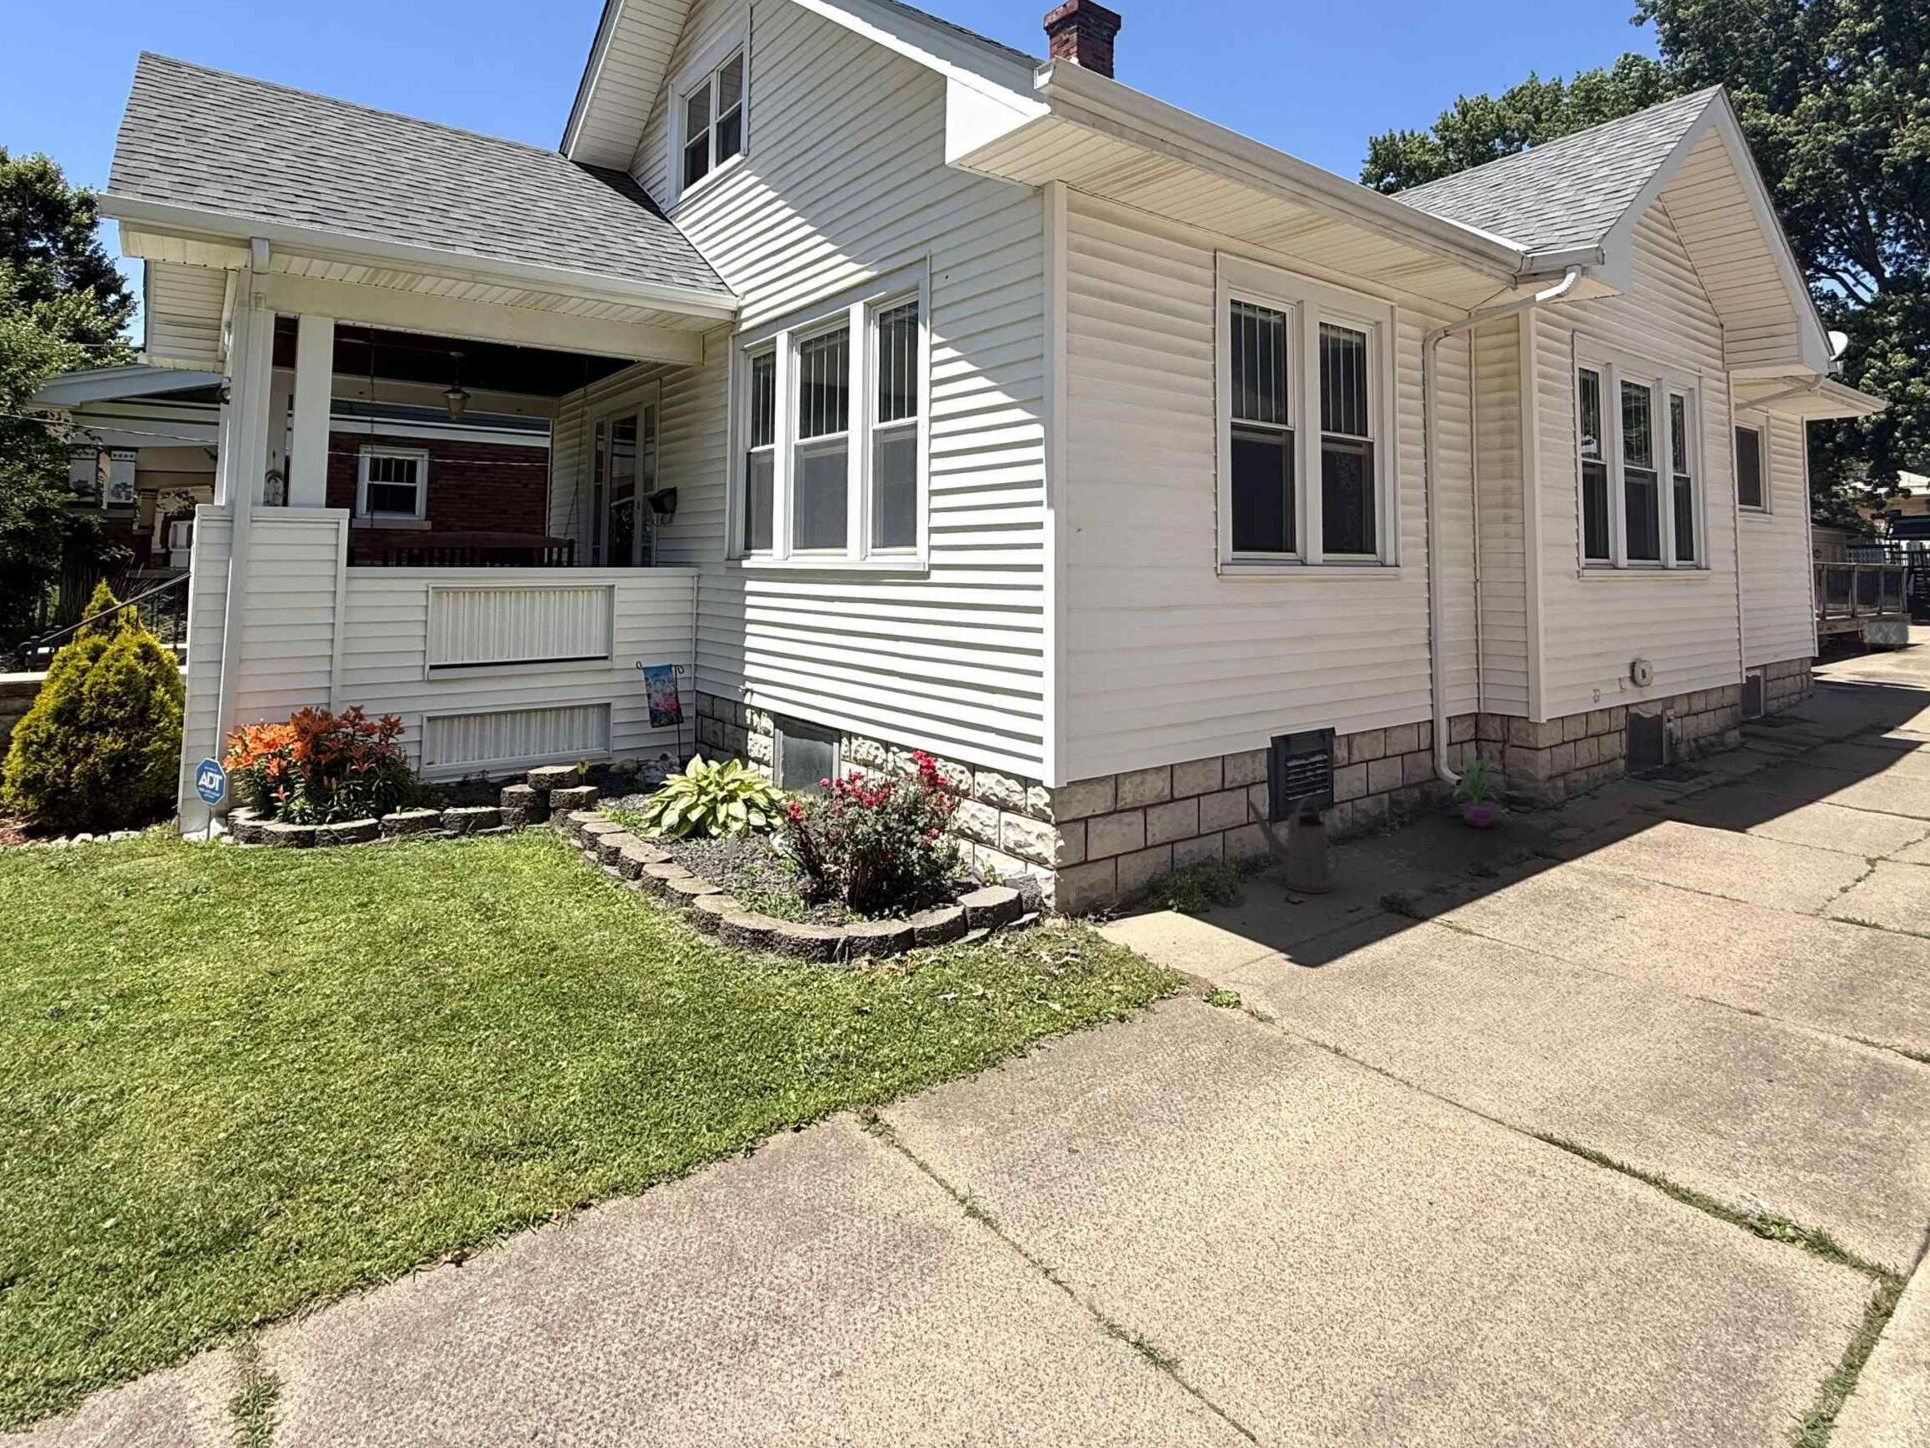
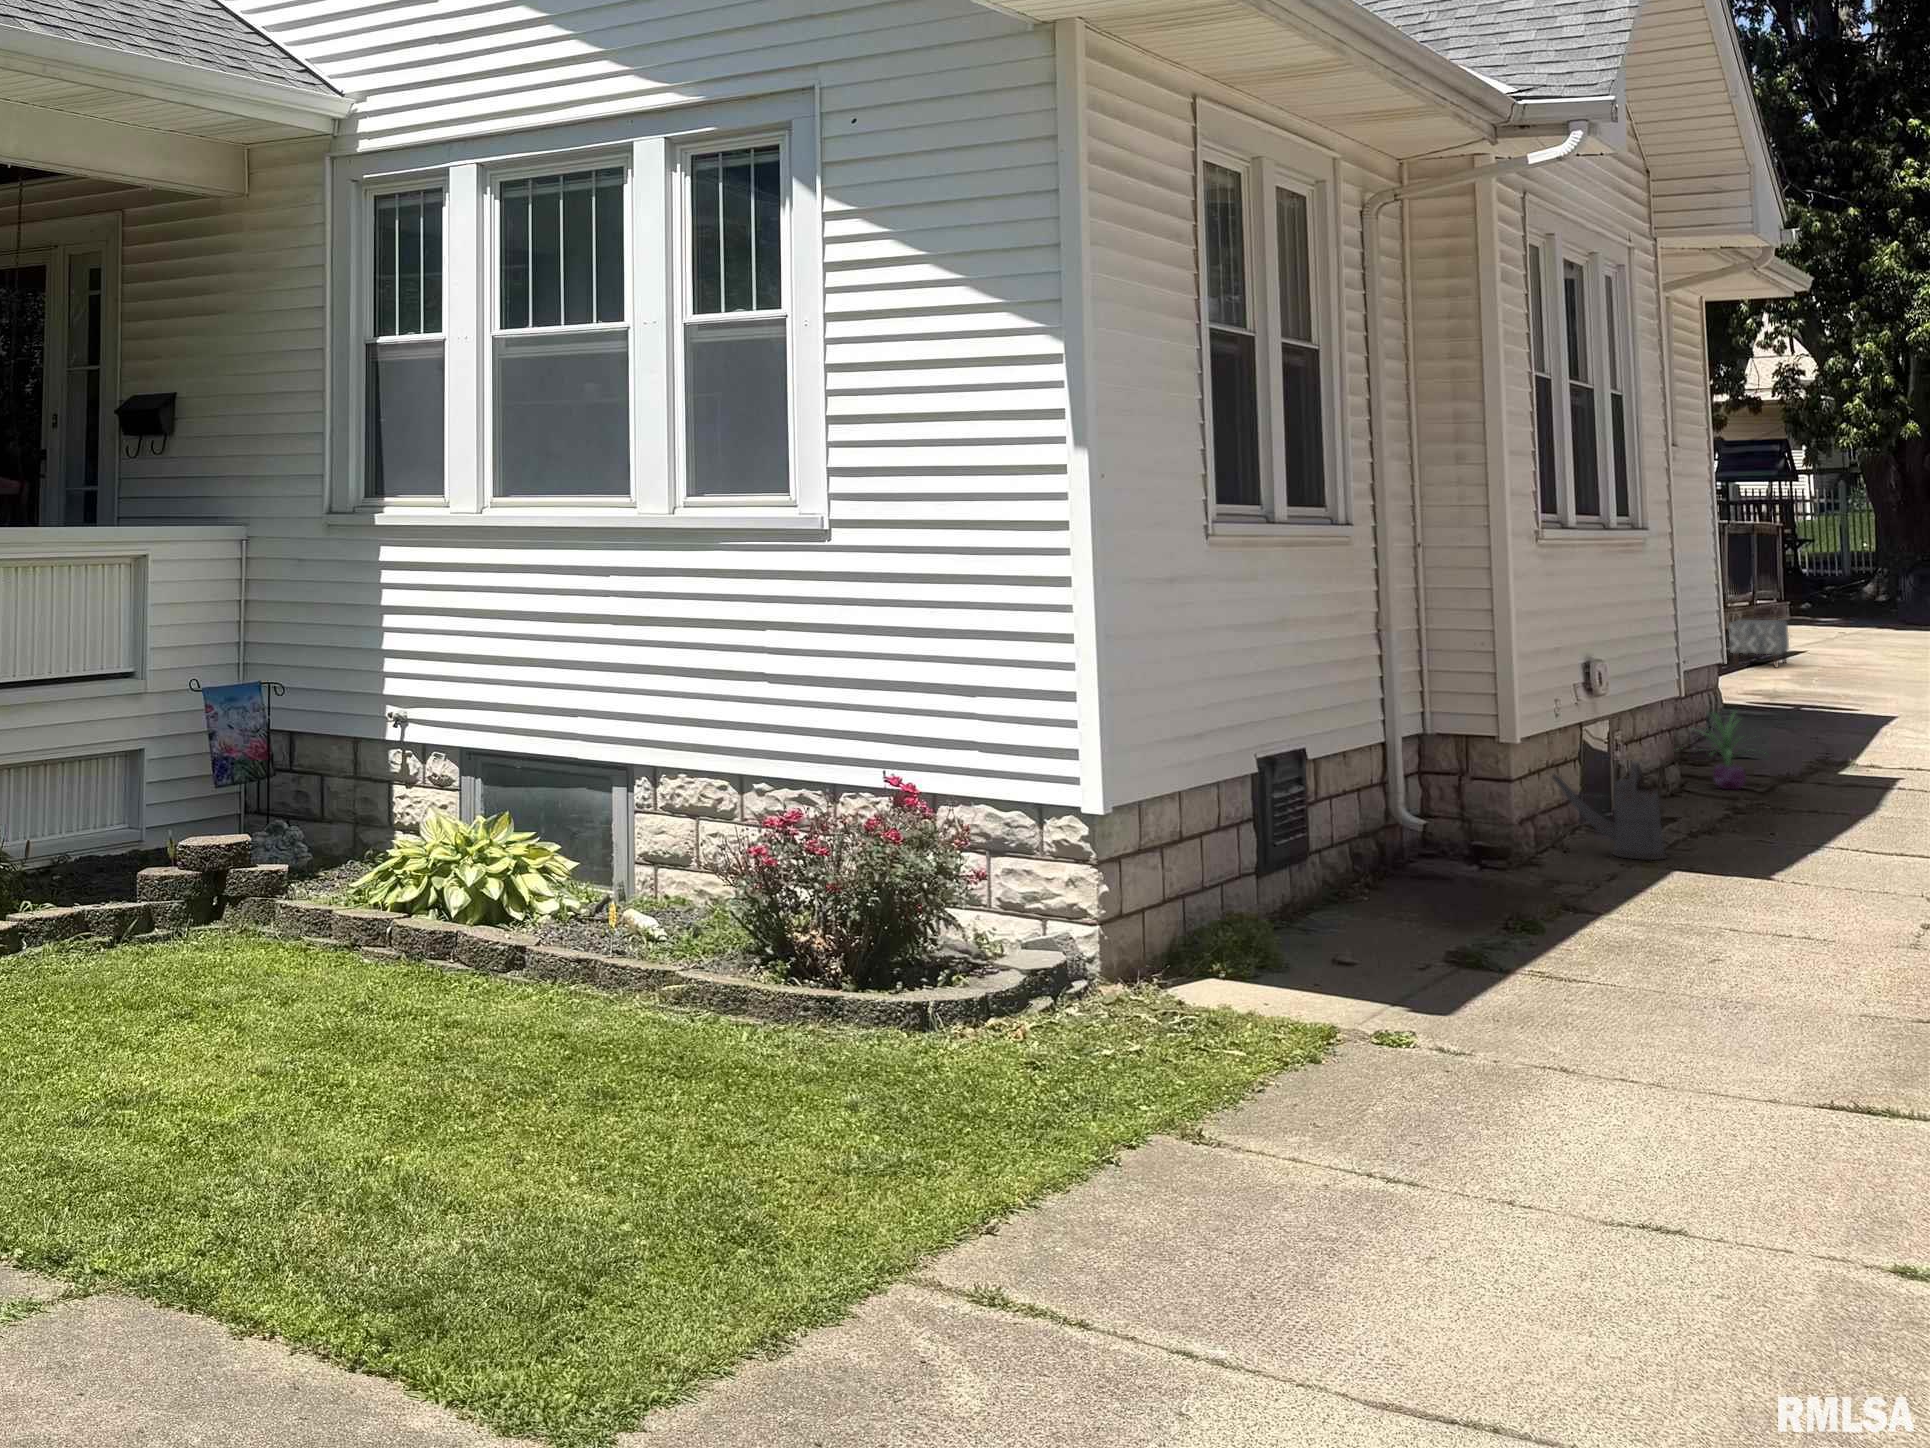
decorative plant: present [1454,749,1496,828] -> present [1695,712,1766,789]
watering can: present [1247,797,1340,893] -> present [1552,762,1681,860]

